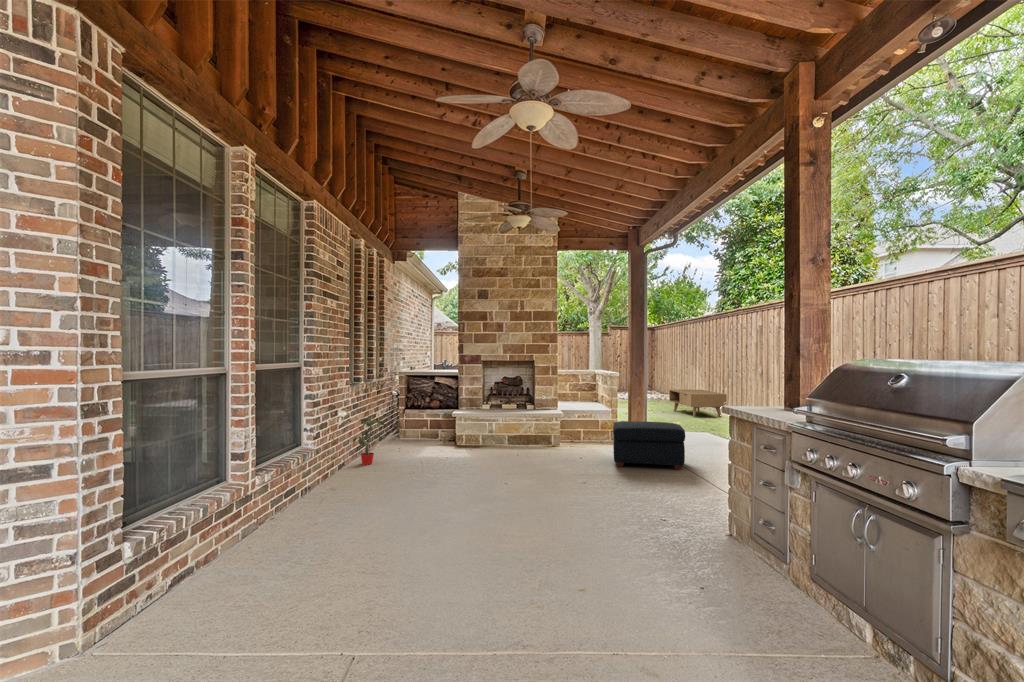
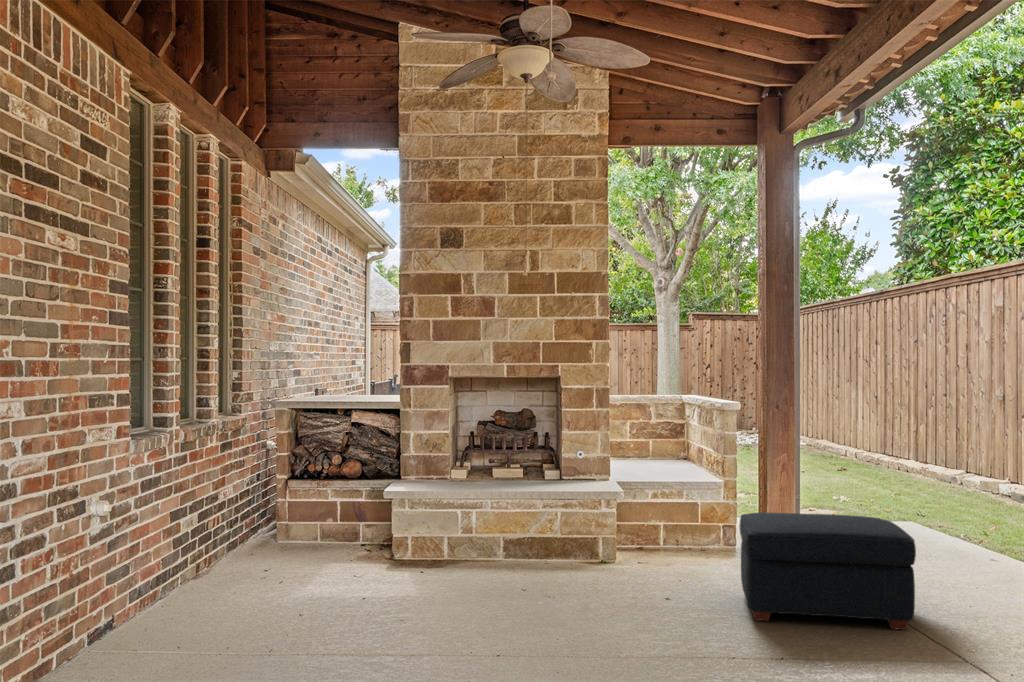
coffee table: present [669,390,727,417] -> none [816,432,934,488]
potted plant: present [353,418,386,465] -> none [139,508,234,618]

